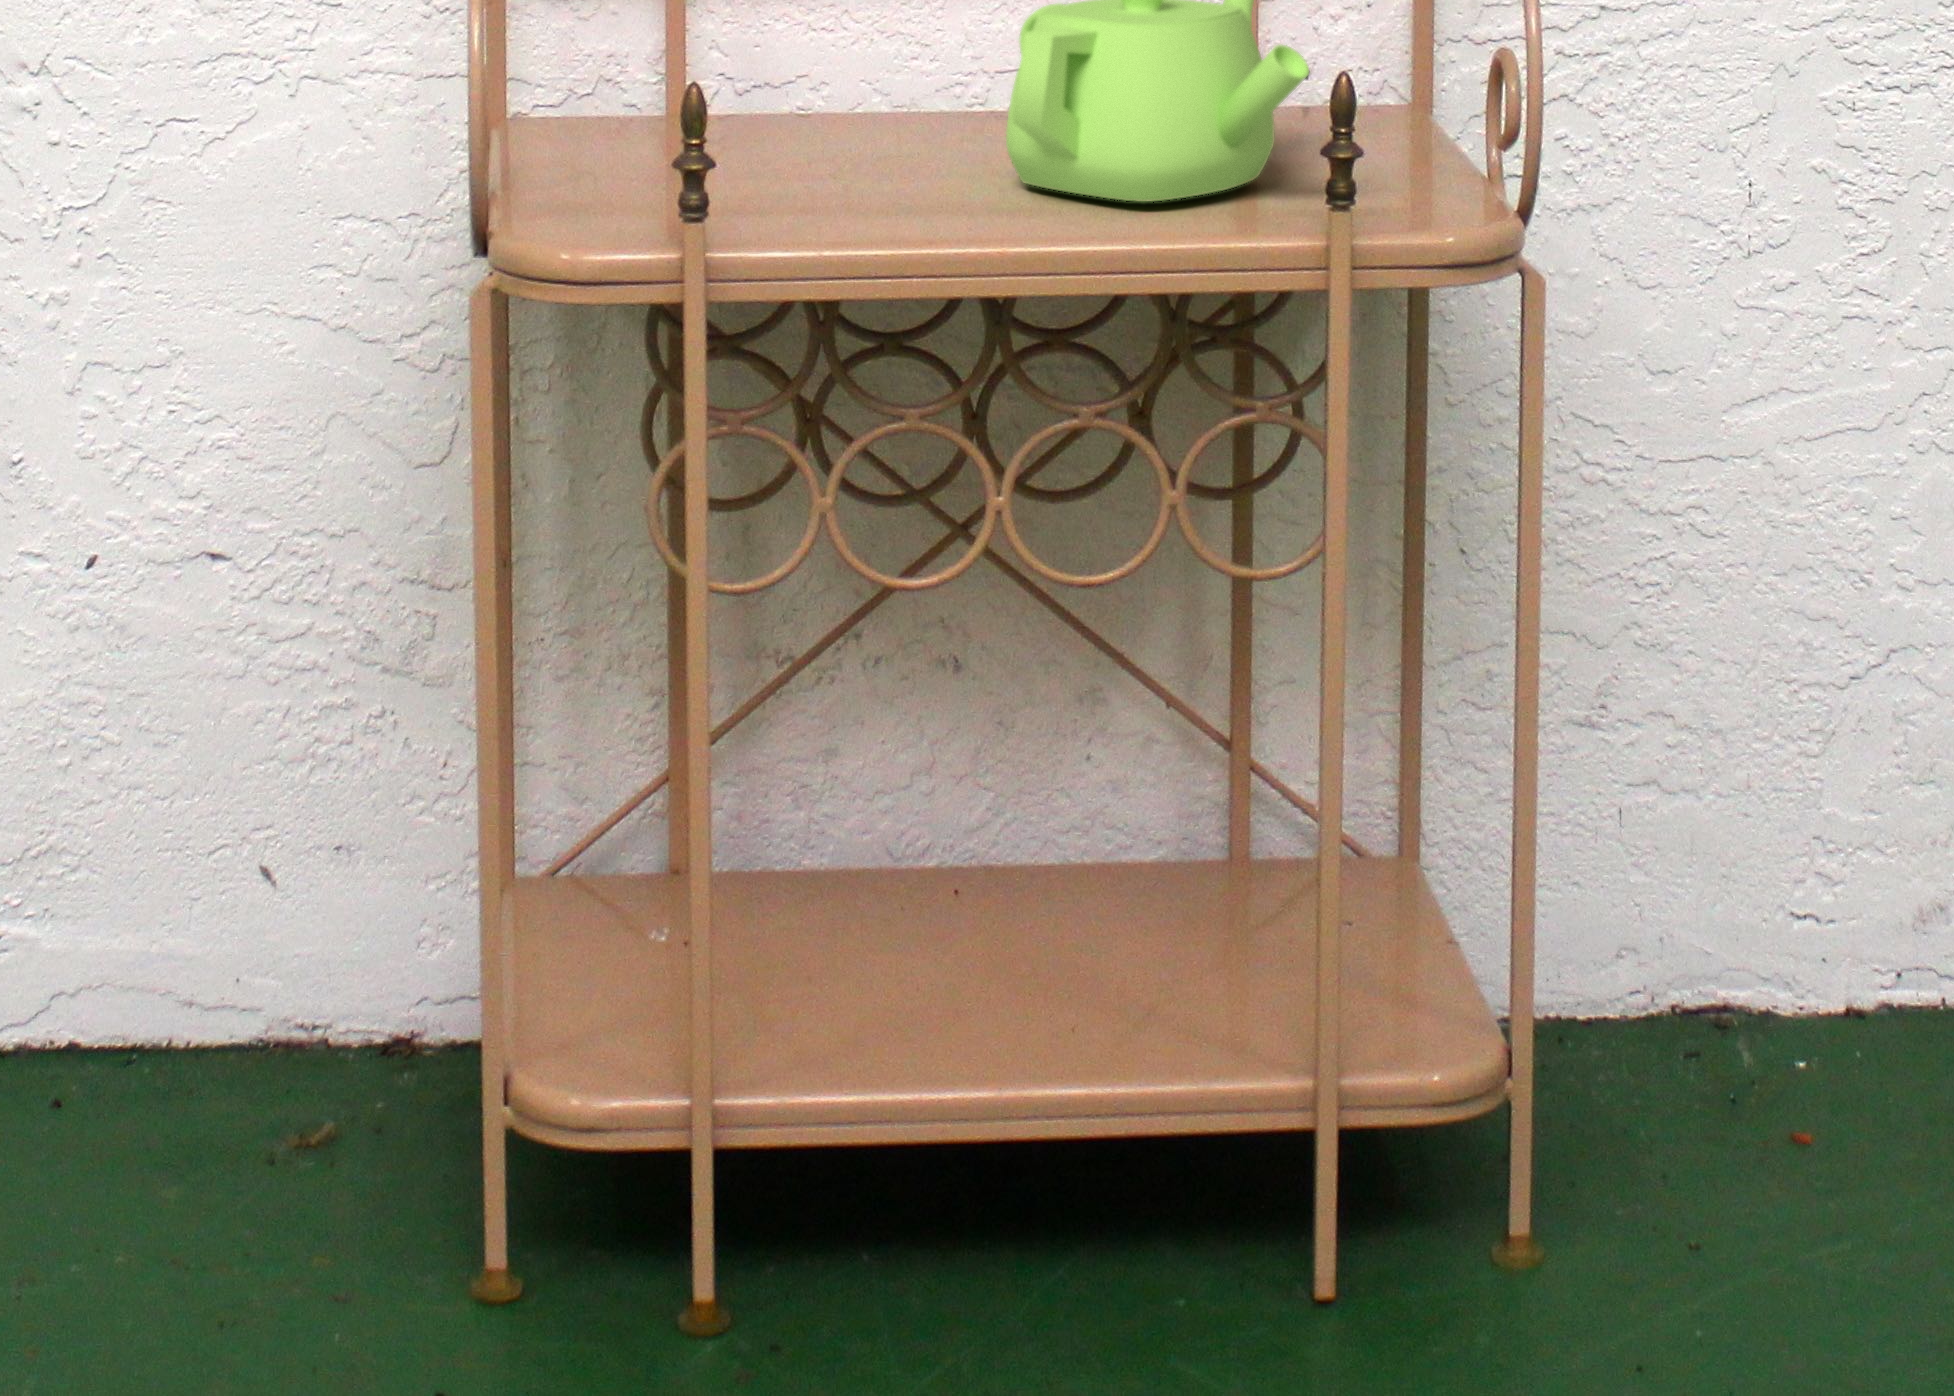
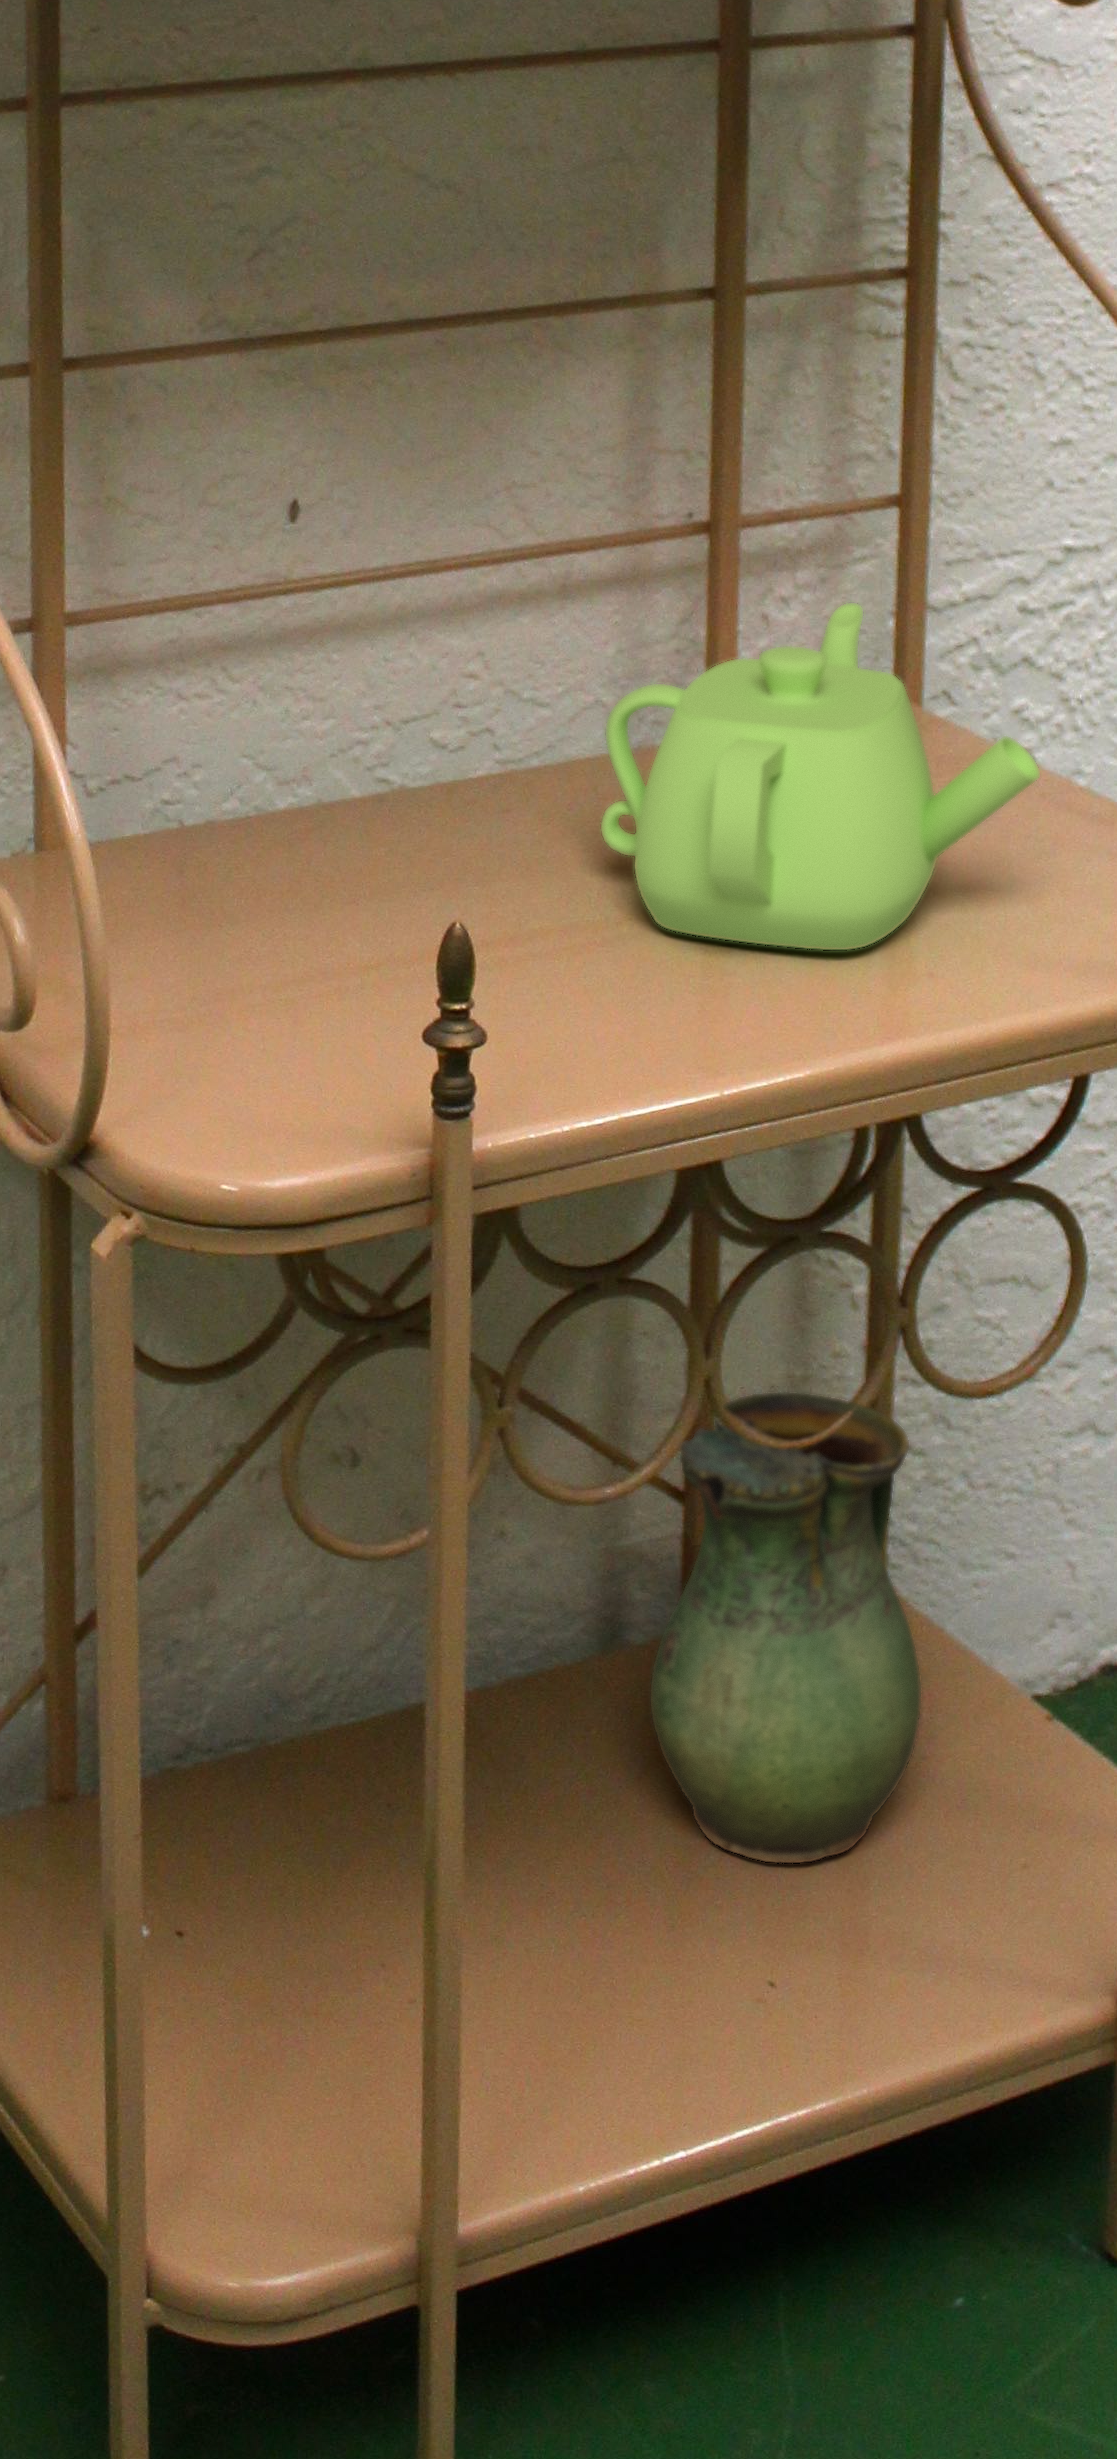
pitcher: none [1080,630,1316,1014] -> present [651,1392,921,1863]

